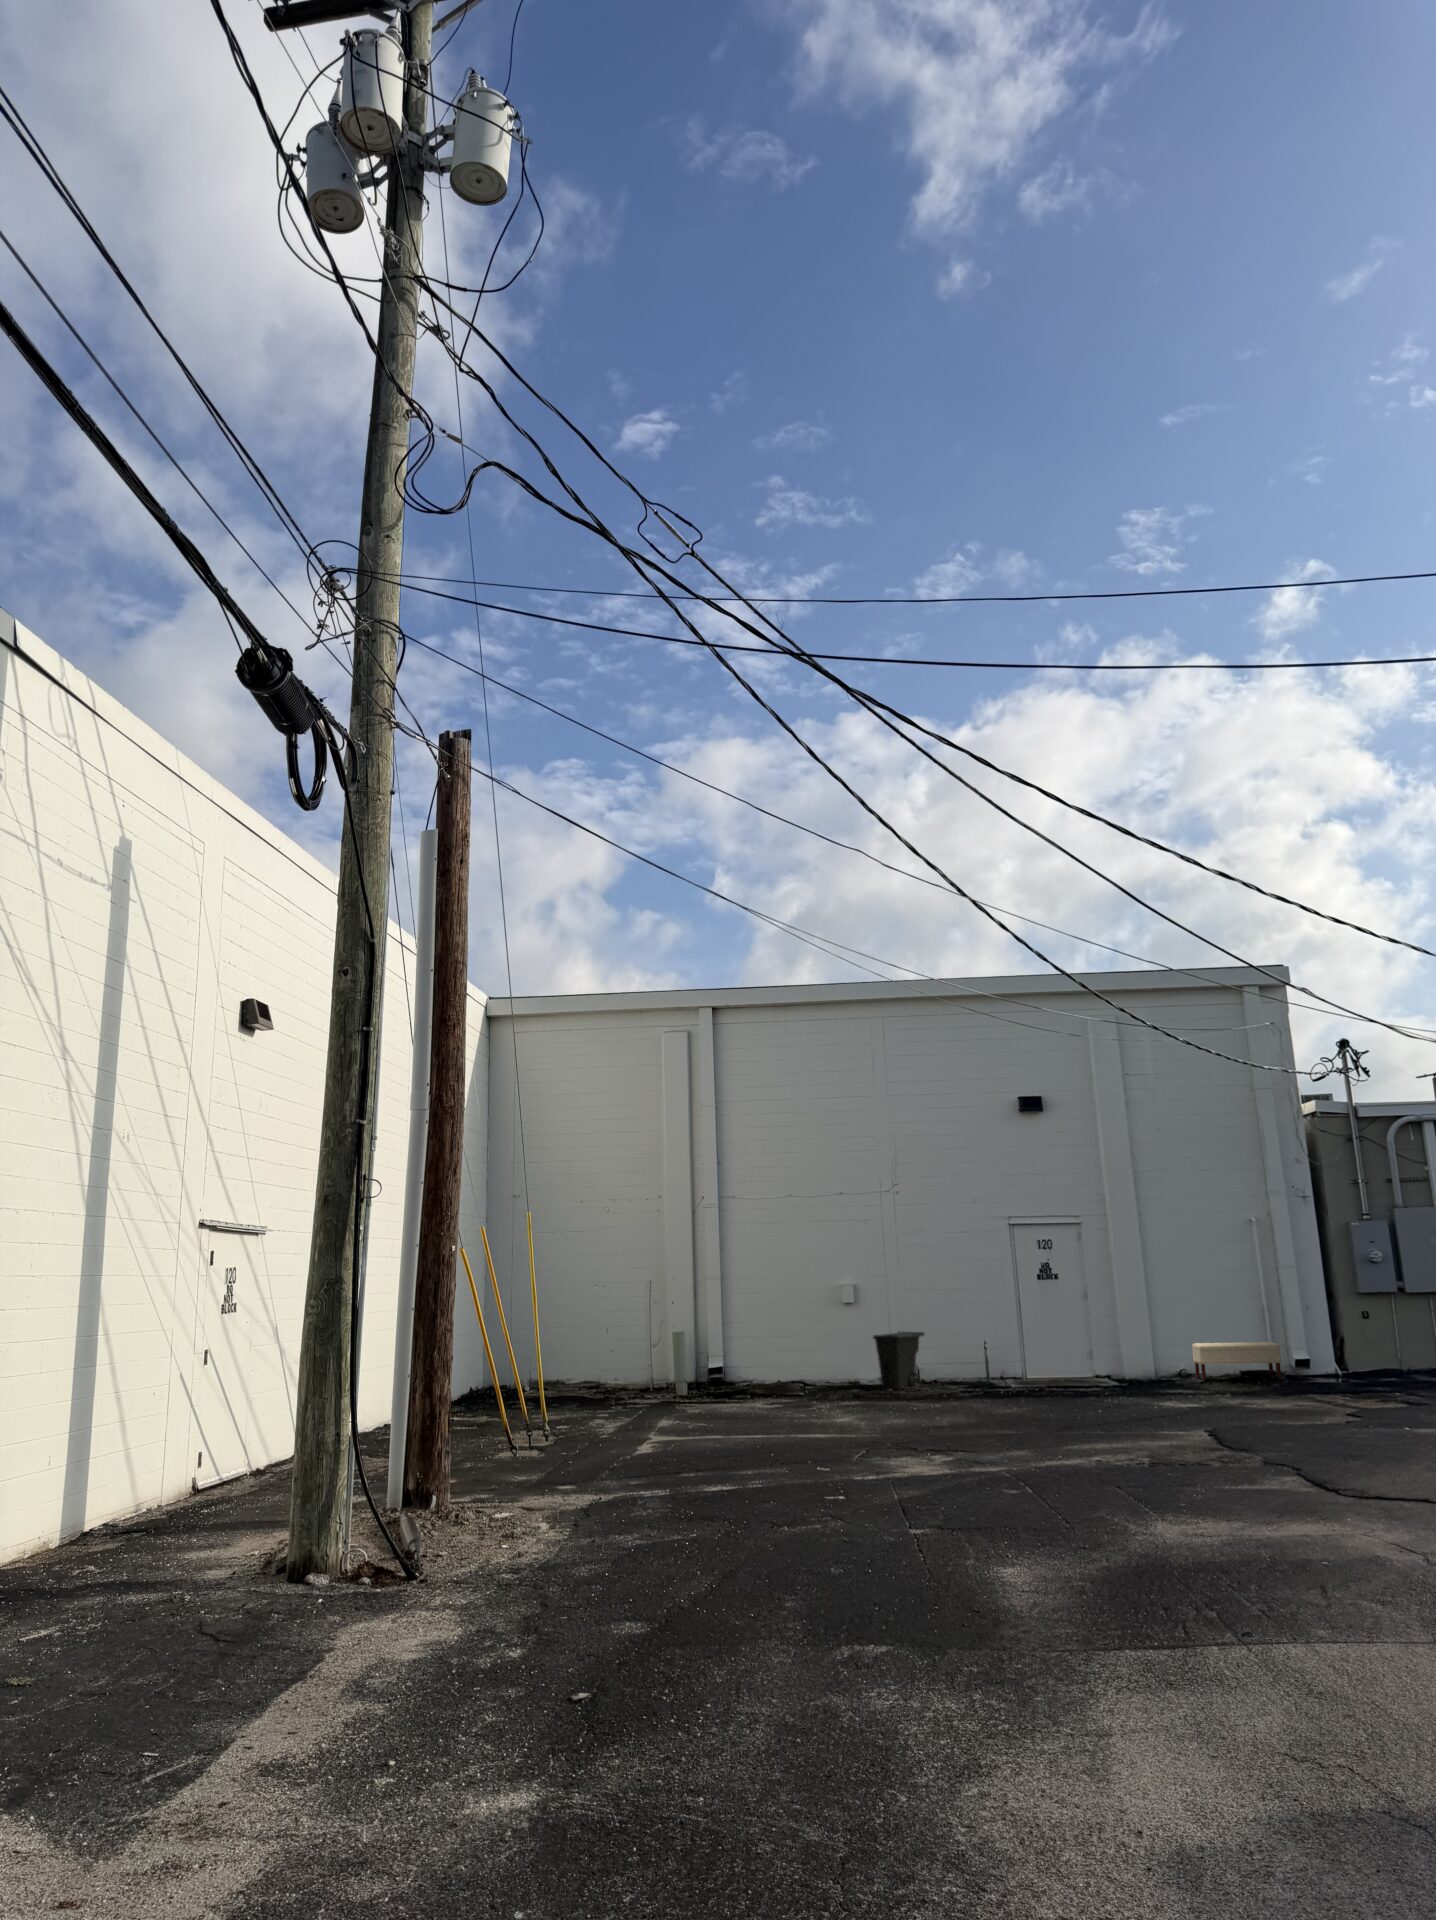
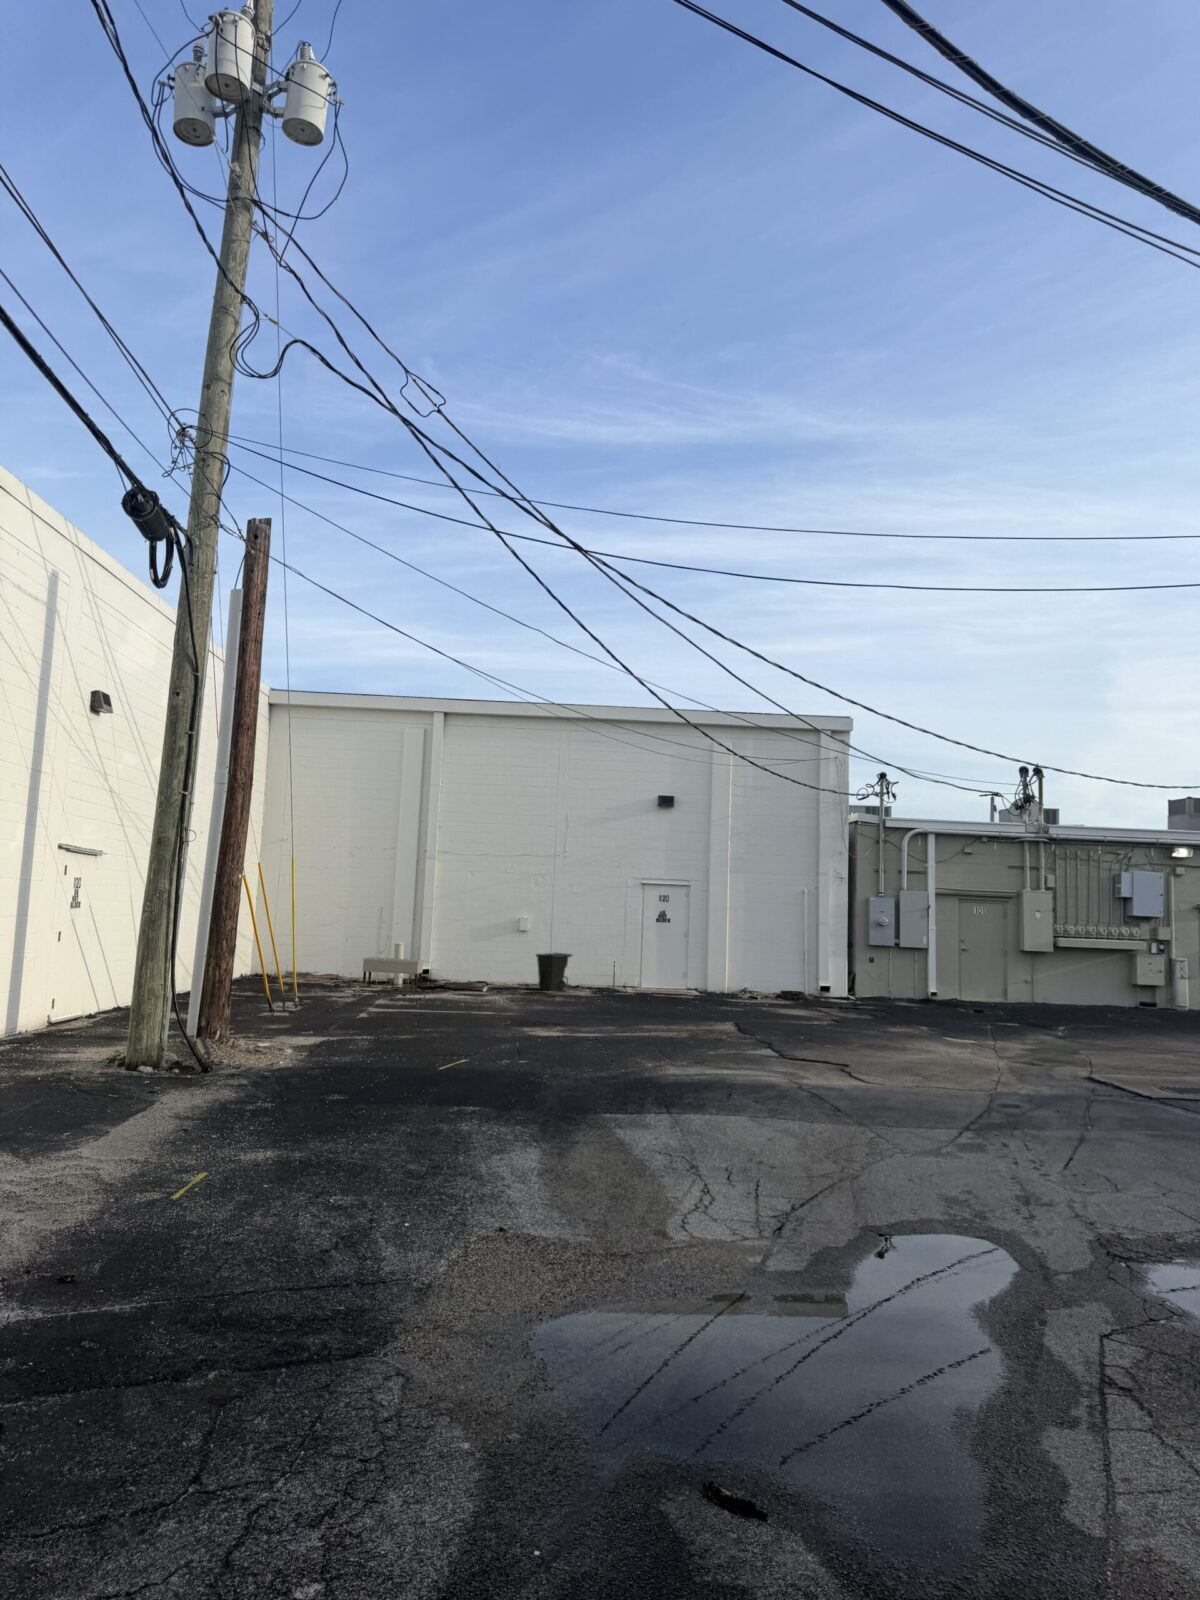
bench: present [1192,1342,1281,1381] -> present [363,957,423,986]

